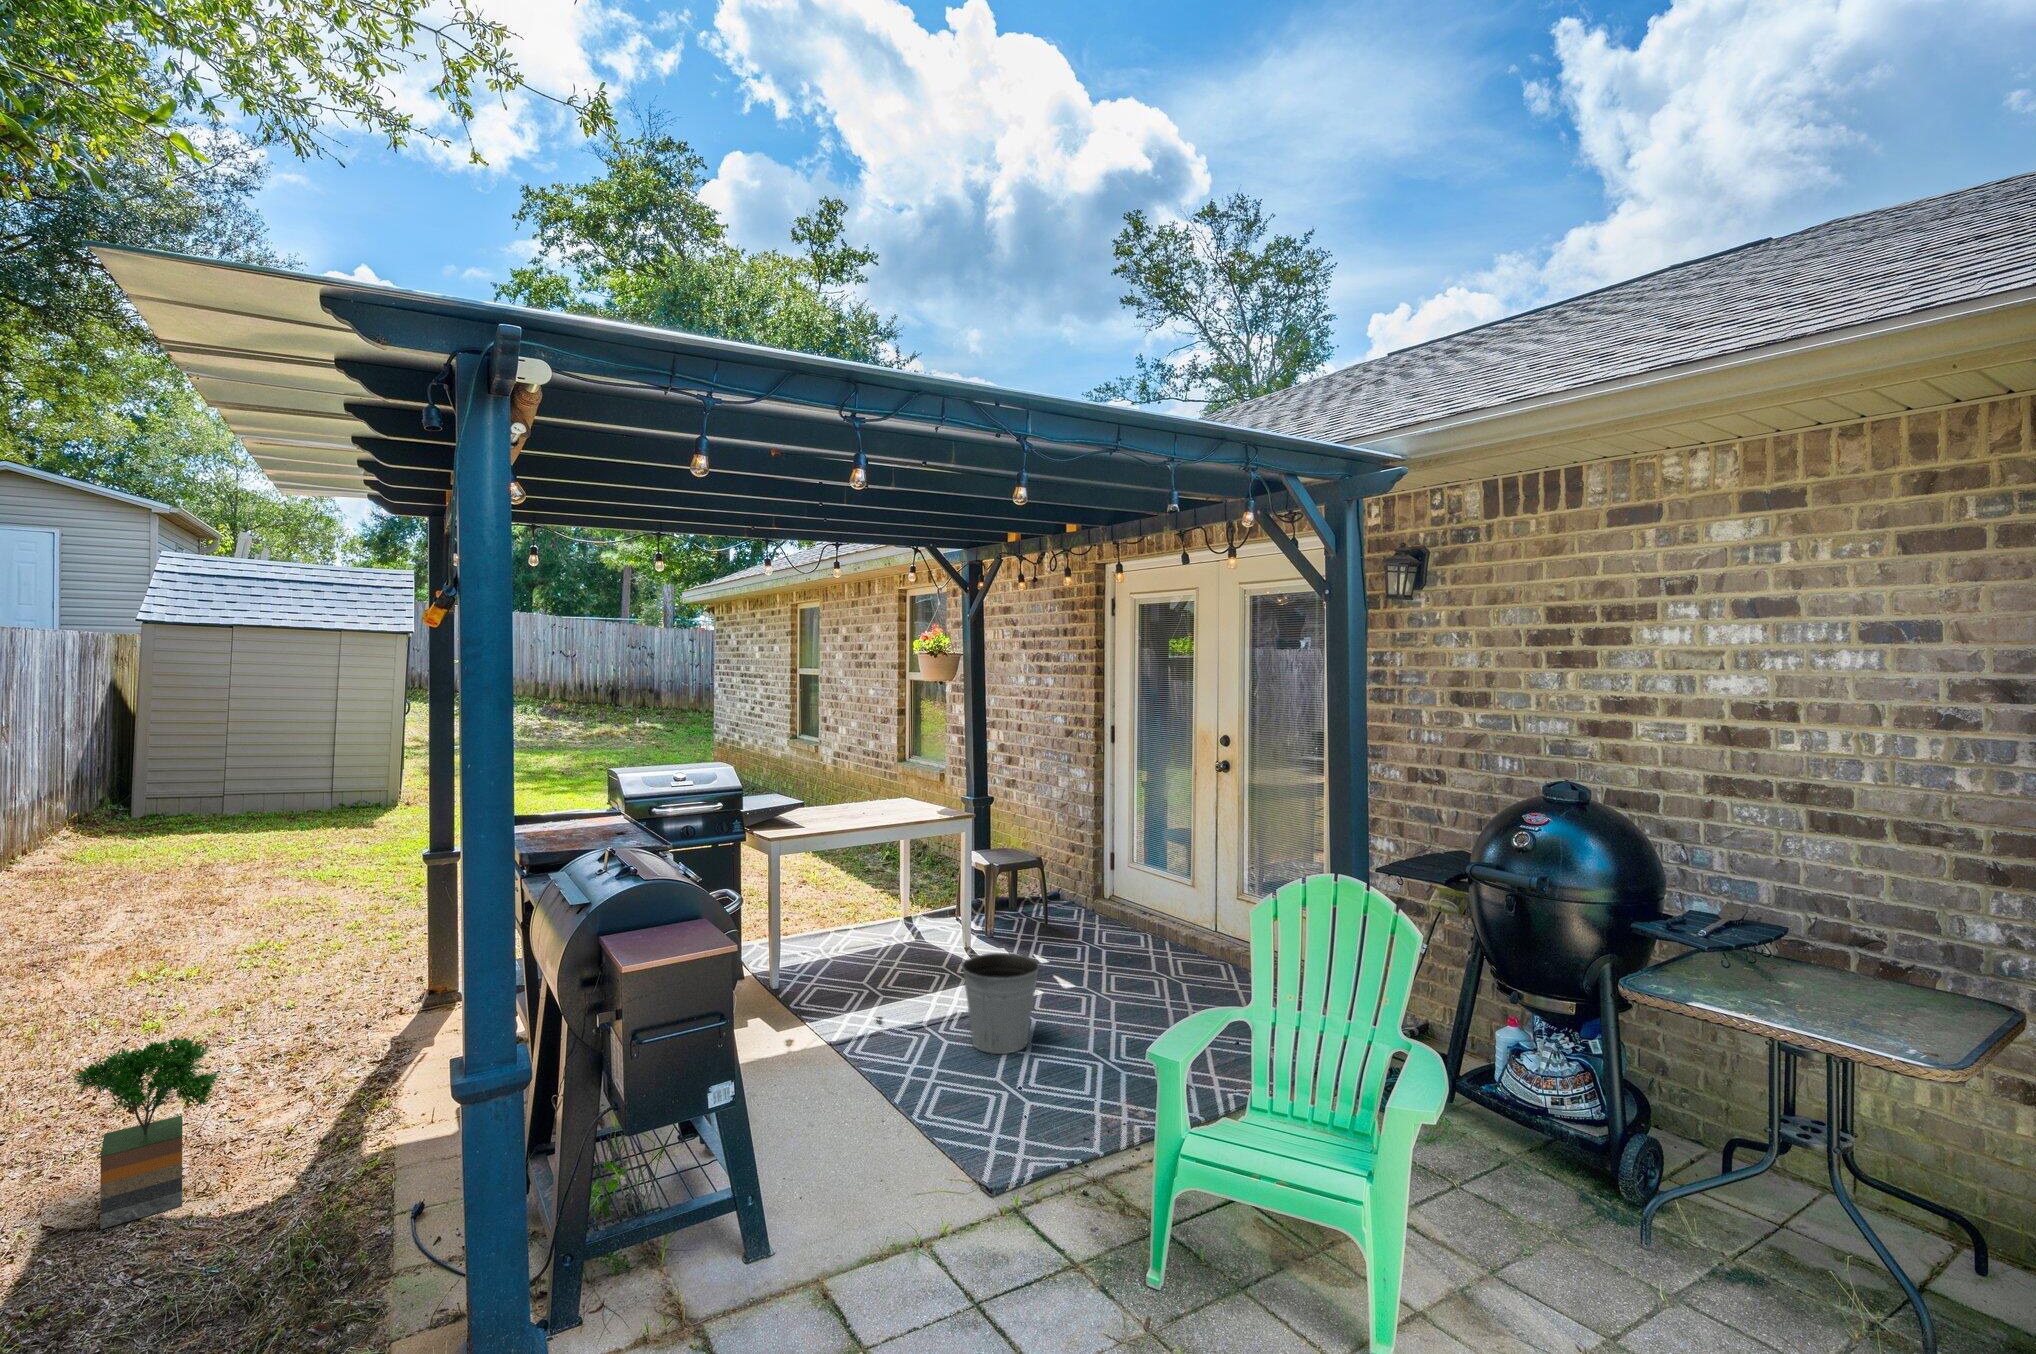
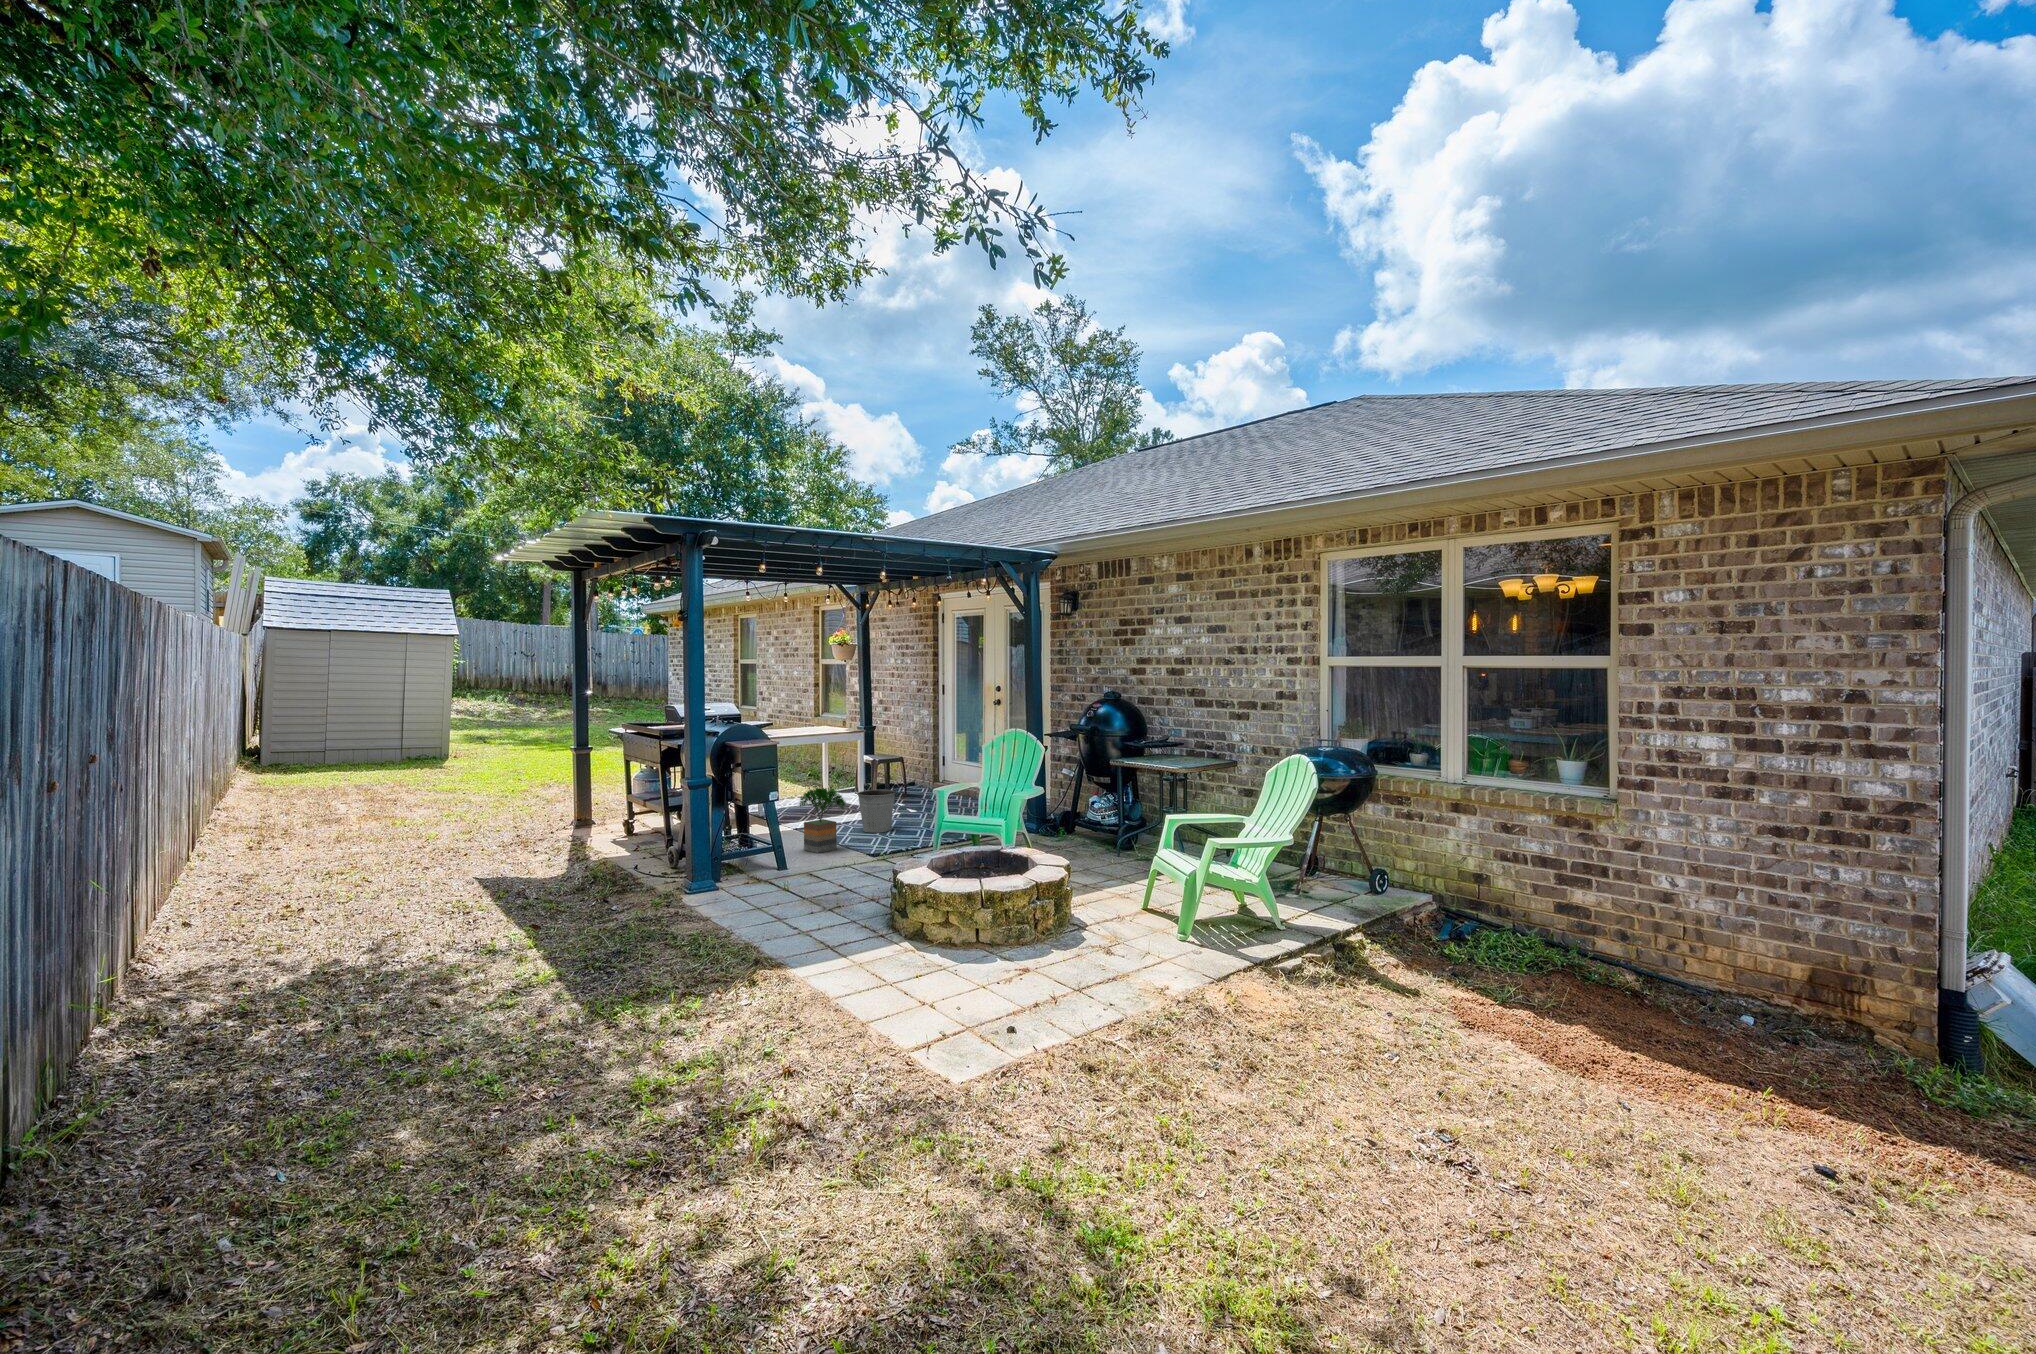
potted tree: present [73,1037,219,1229] -> present [799,788,846,853]

